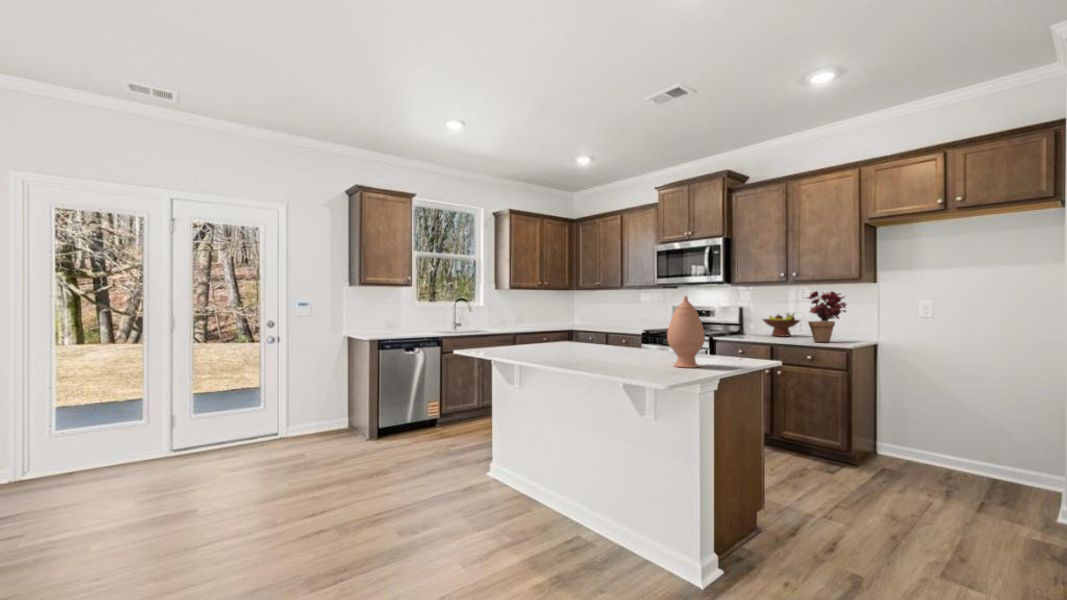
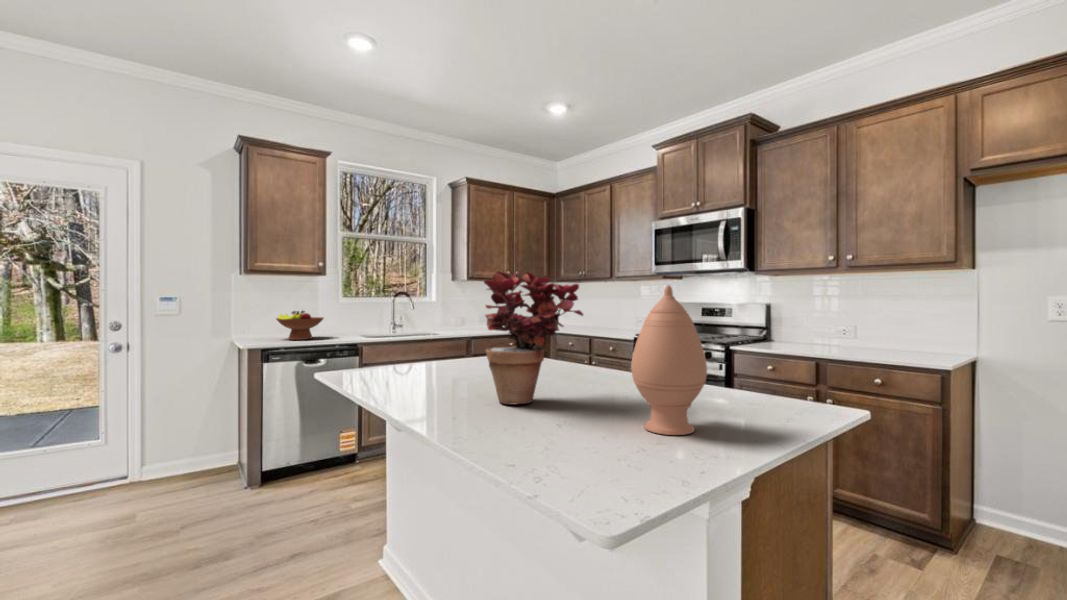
potted plant: present [807,291,846,342] -> present [484,271,583,404]
fruit bowl: present [763,314,800,337] -> present [276,311,323,340]

